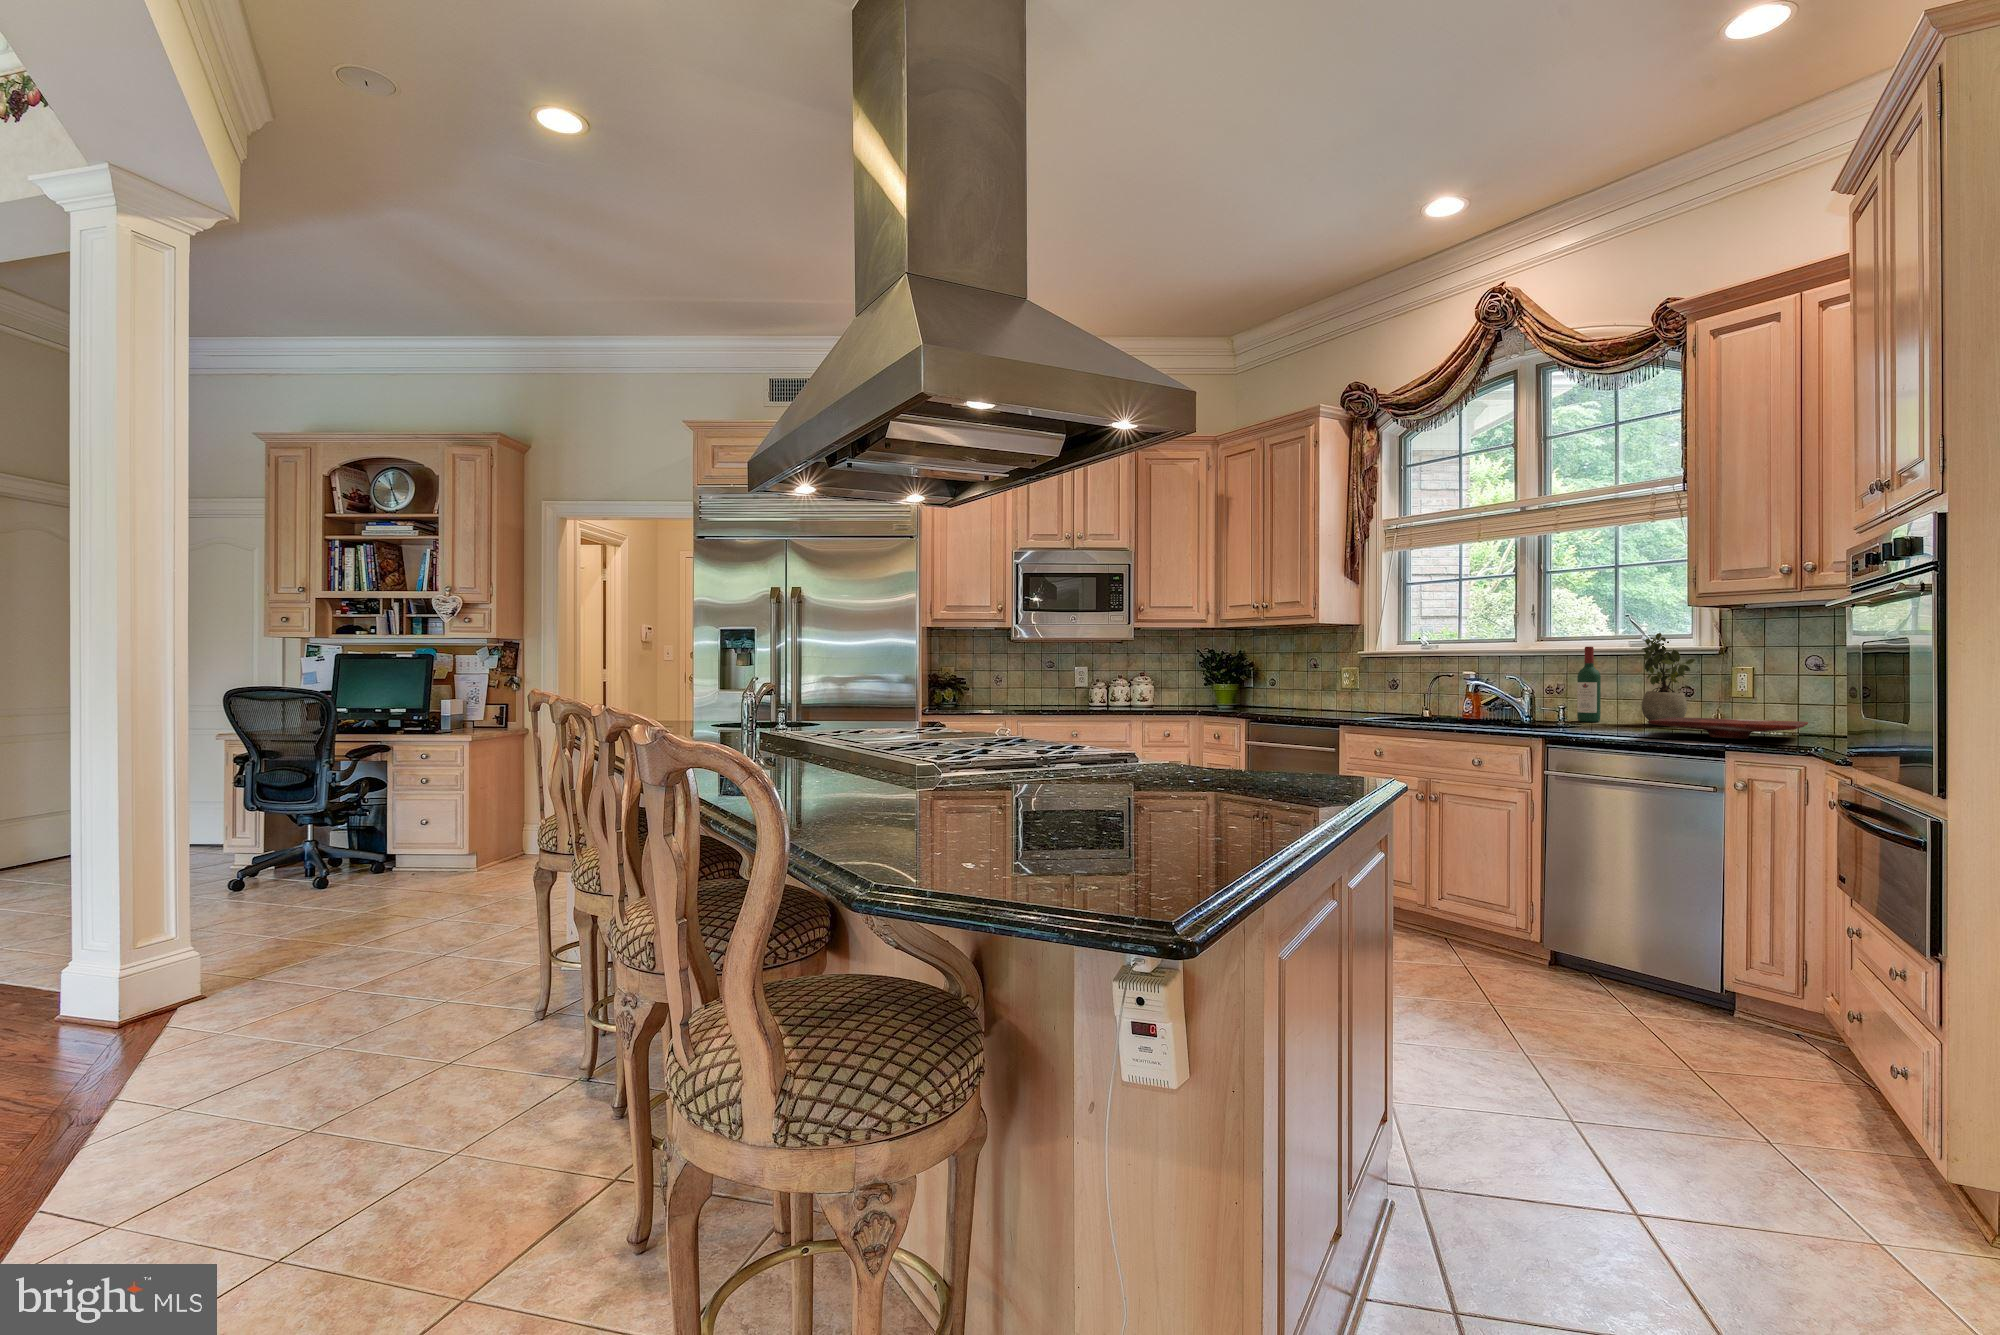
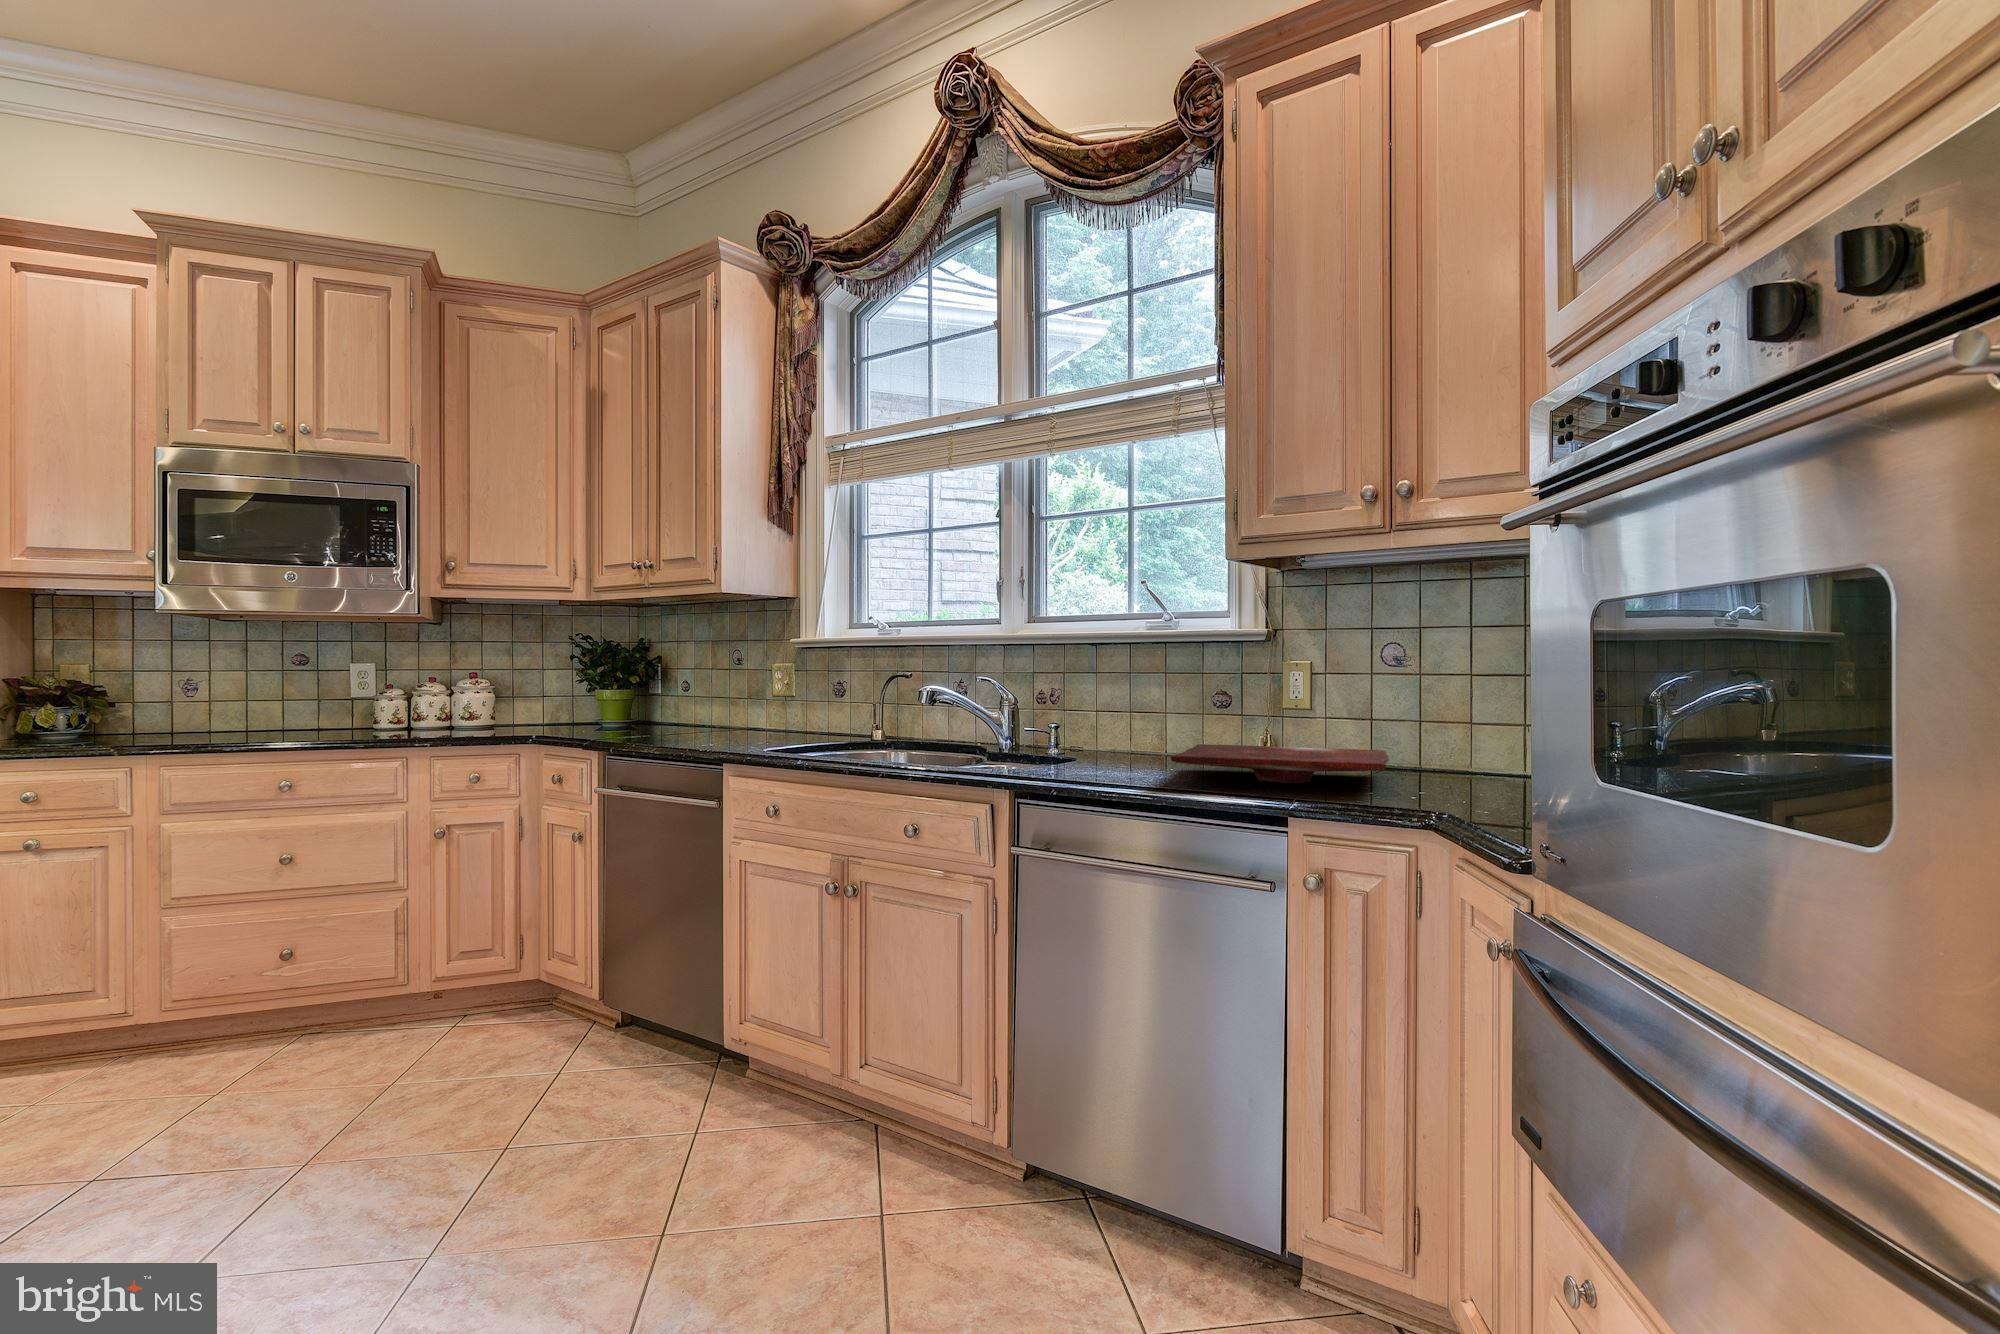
potted plant: present [1642,633,1695,725] -> none [1162,610,1234,754]
wine bottle: present [1577,647,1601,722] -> none [1078,632,1109,749]

